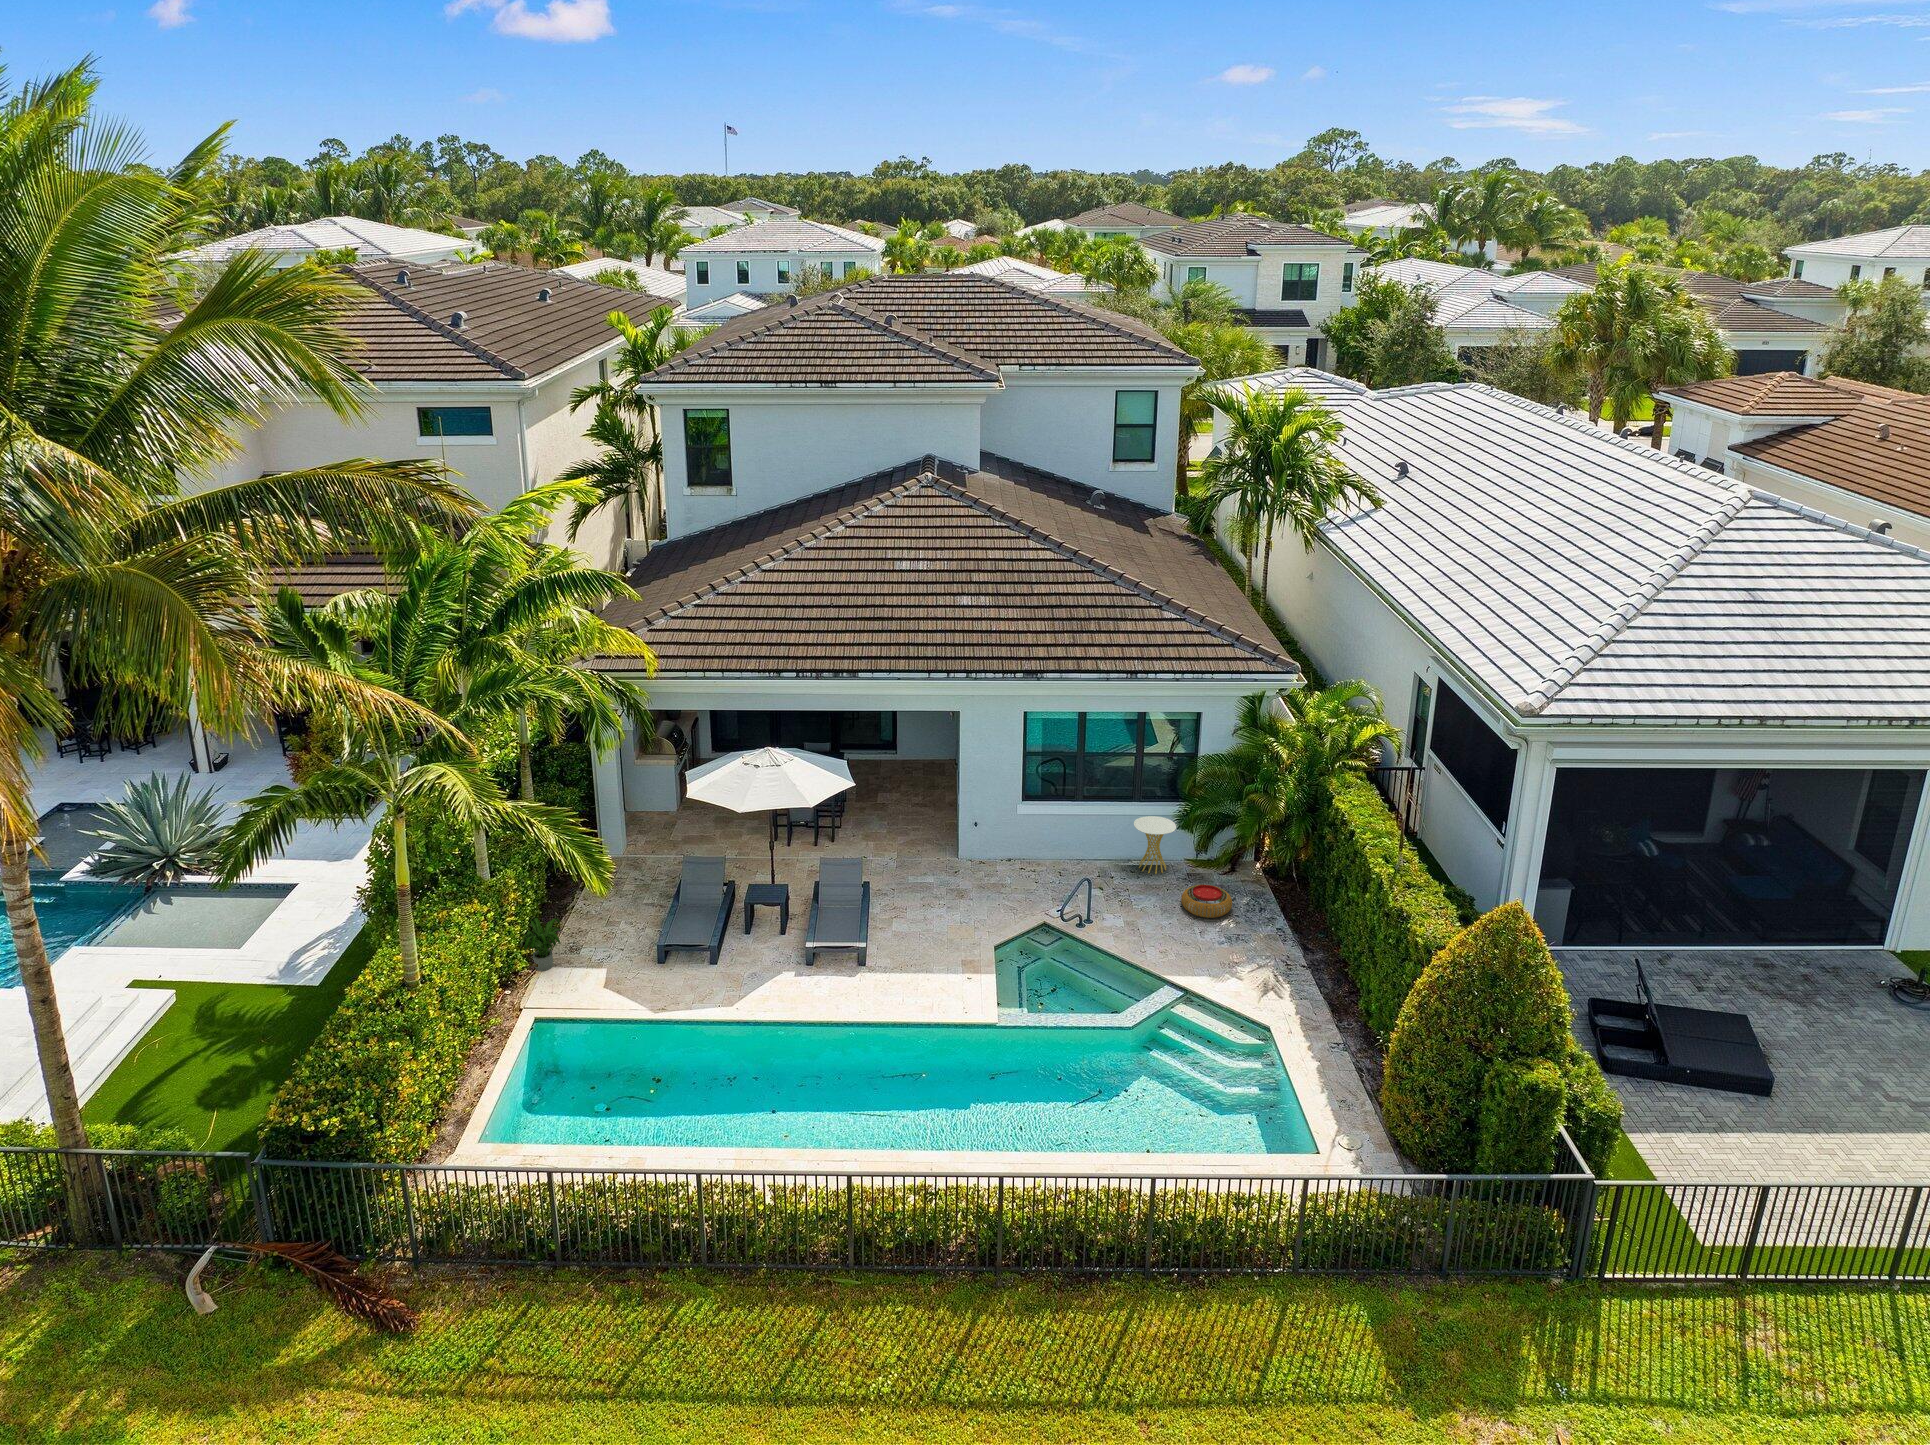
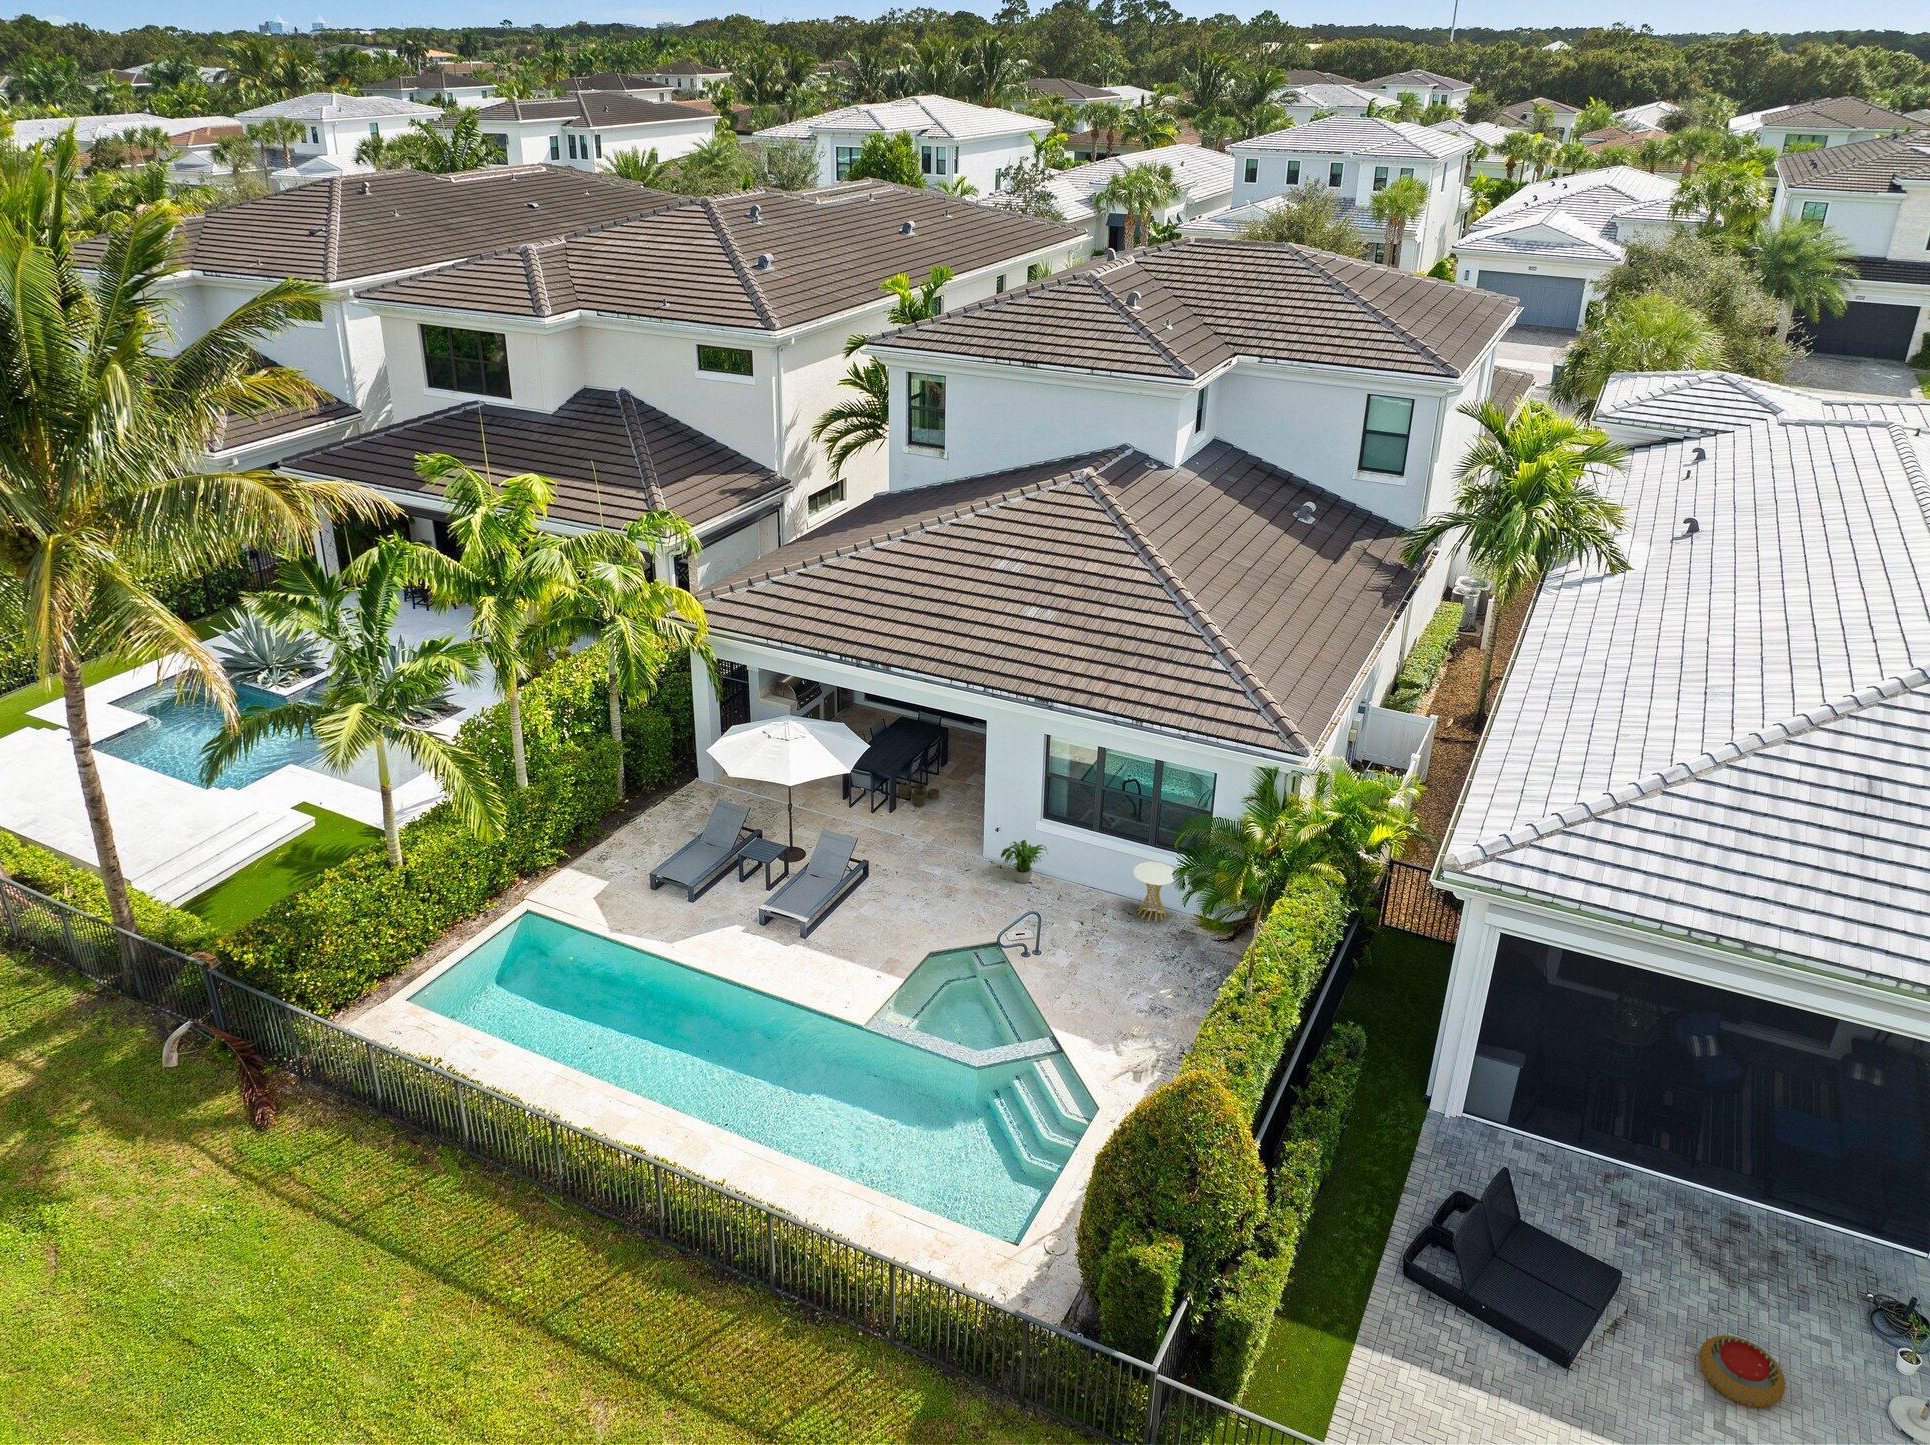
woven basket: none [828,810,871,832] -> present [898,782,939,806]
pouf: present [1181,885,1232,918] -> present [1699,1335,1785,1407]
potted plant: present [522,918,564,971] -> present [1001,840,1048,883]

